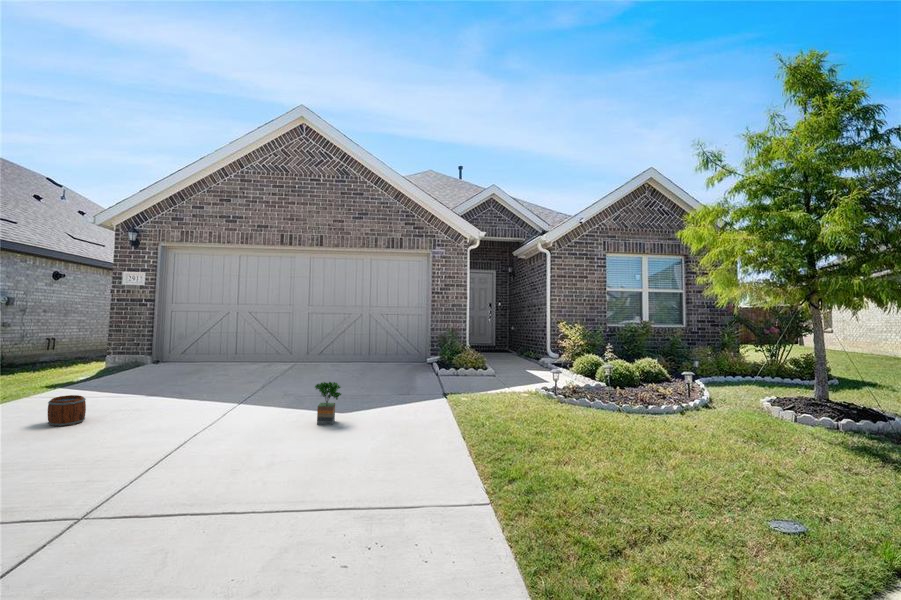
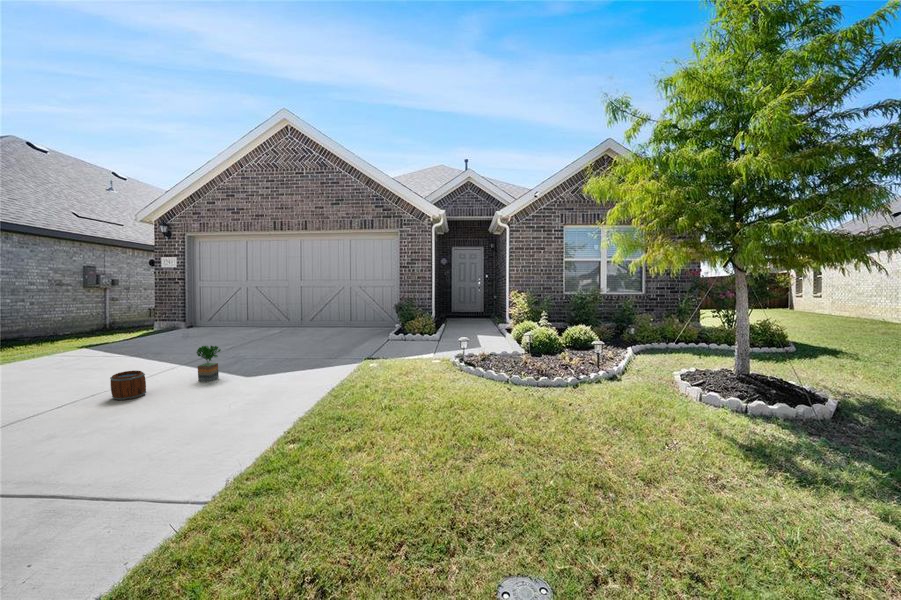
bucket: present [48,395,86,426] -> present [110,371,146,400]

